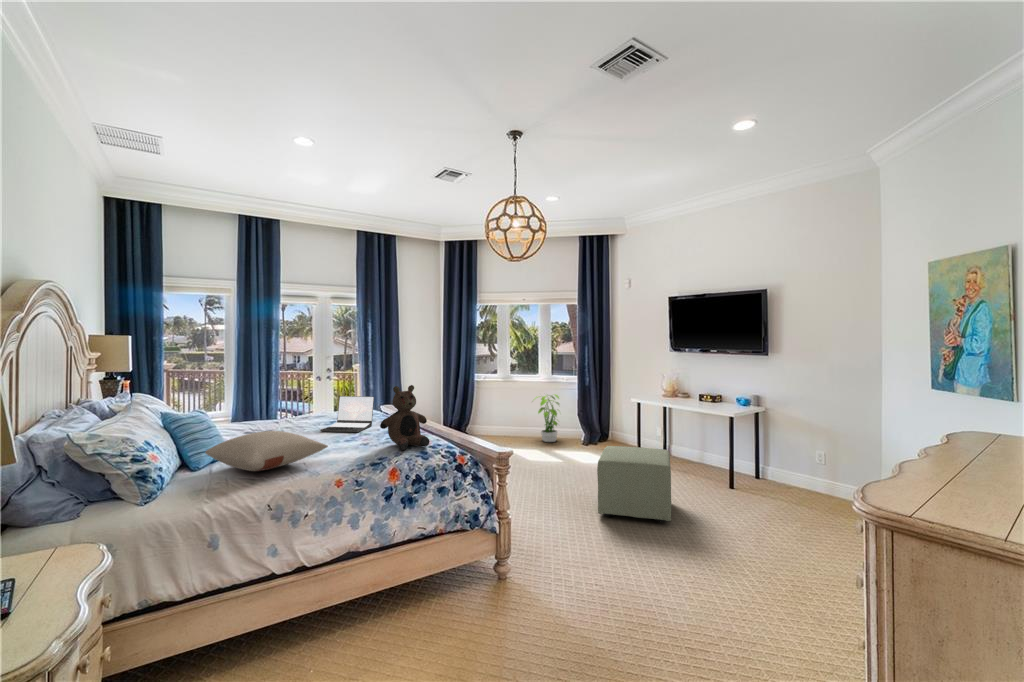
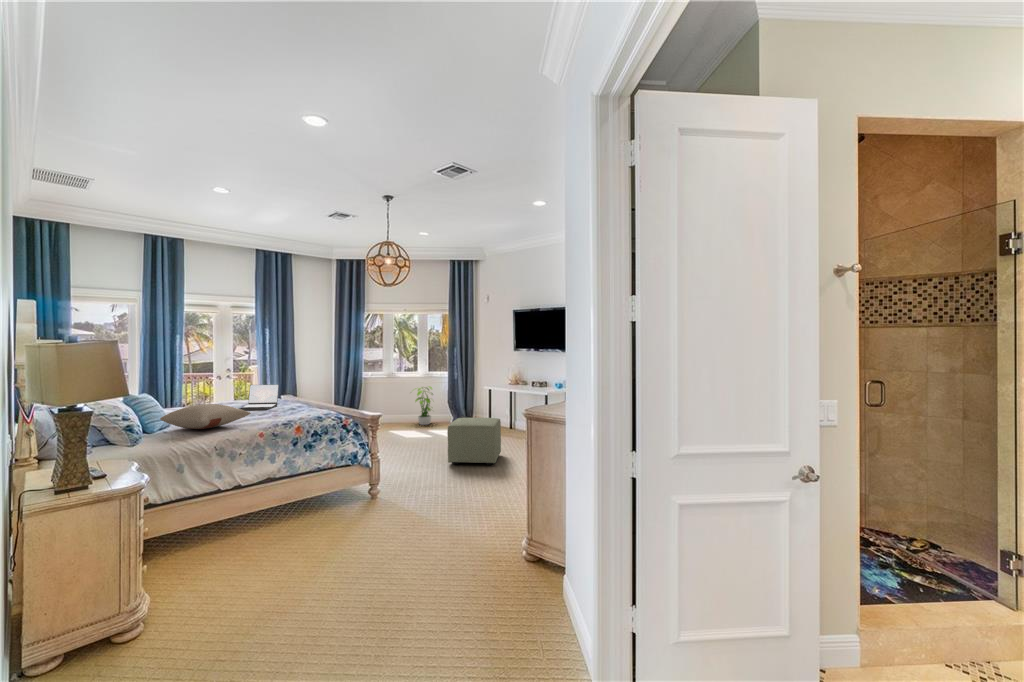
teddy bear: present [380,385,429,450] -> none [287,373,323,416]

